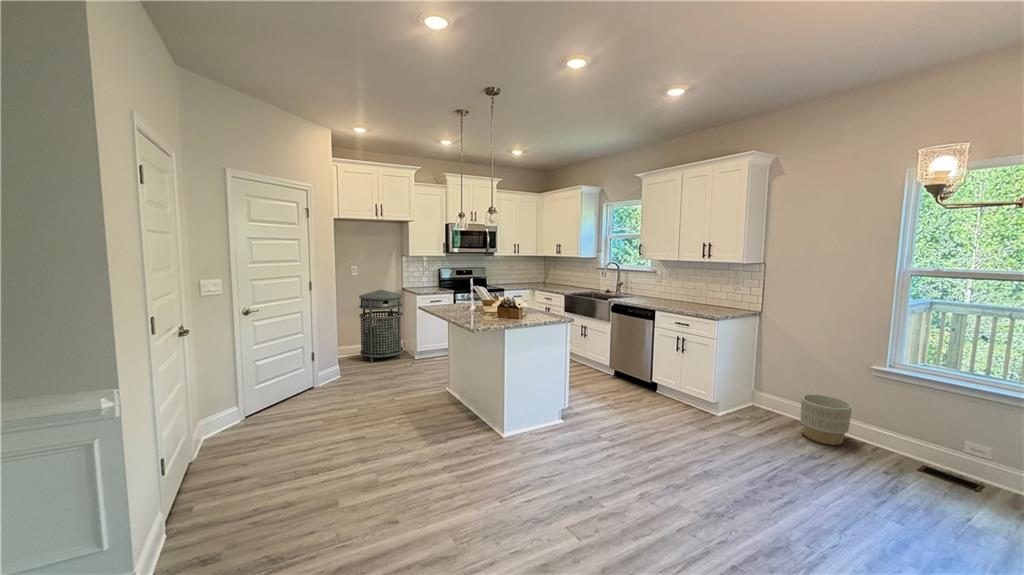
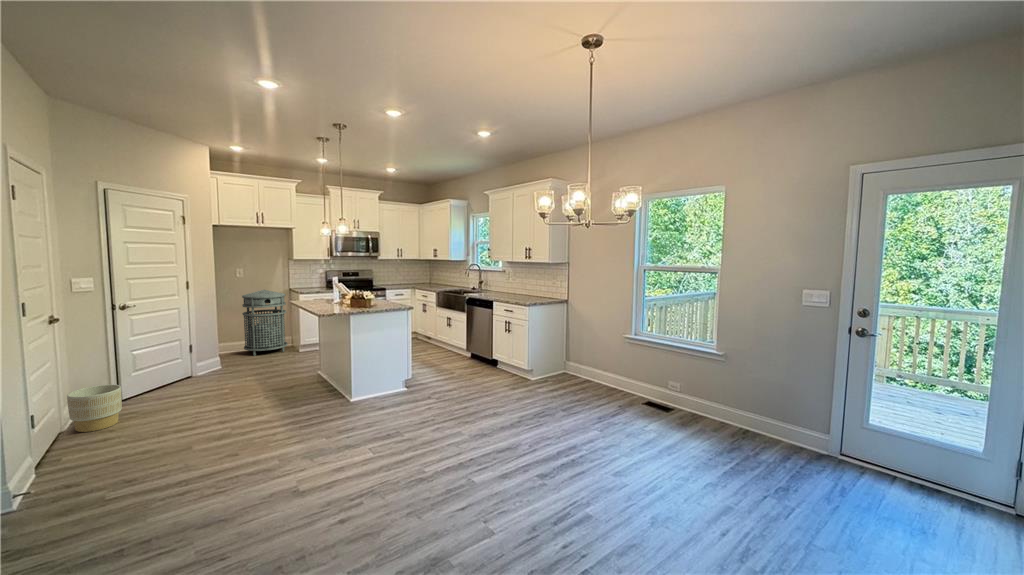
planter: present [800,394,852,445] -> present [67,385,122,432]

